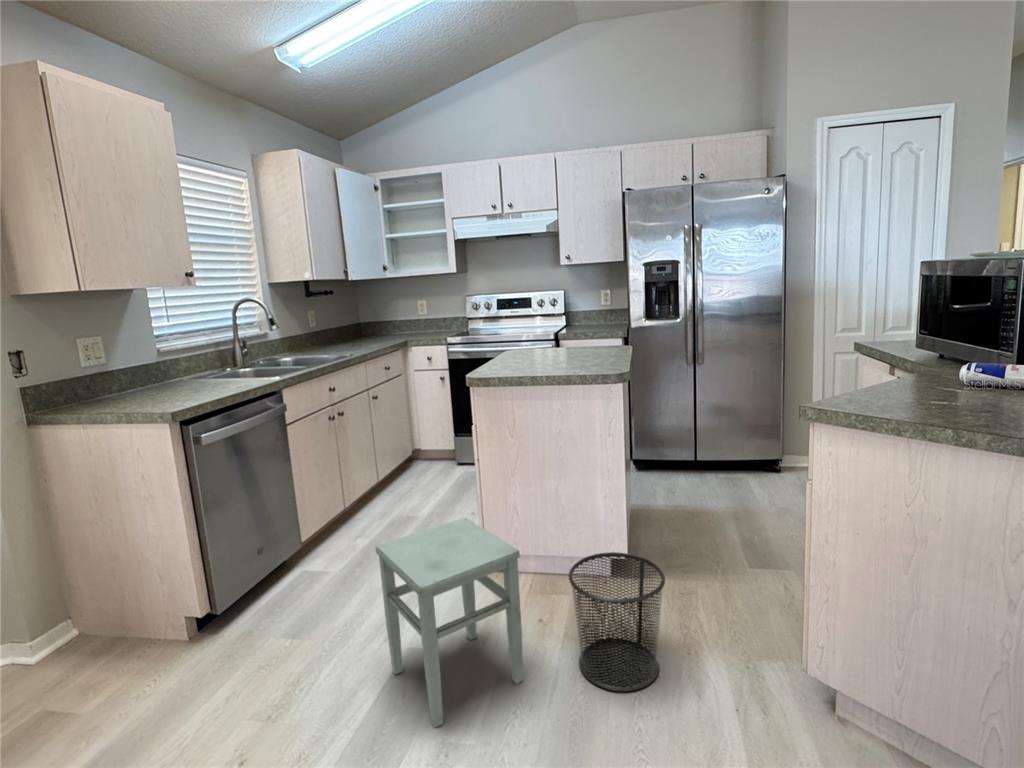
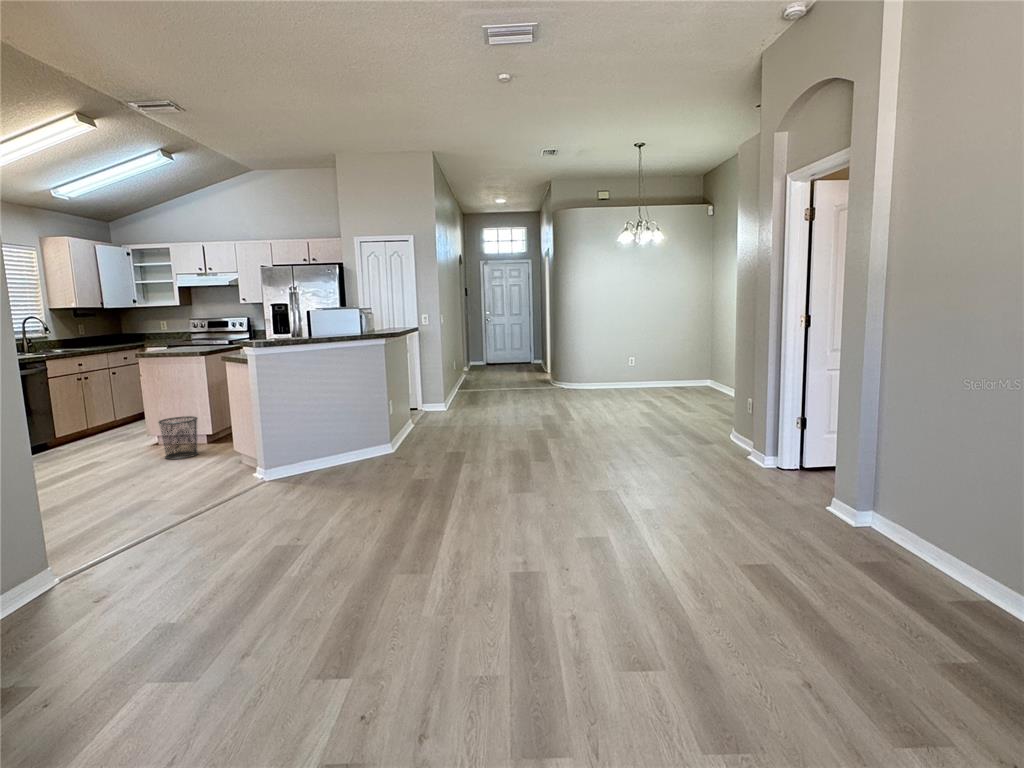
stool: present [375,518,523,728] -> none [79,405,140,468]

